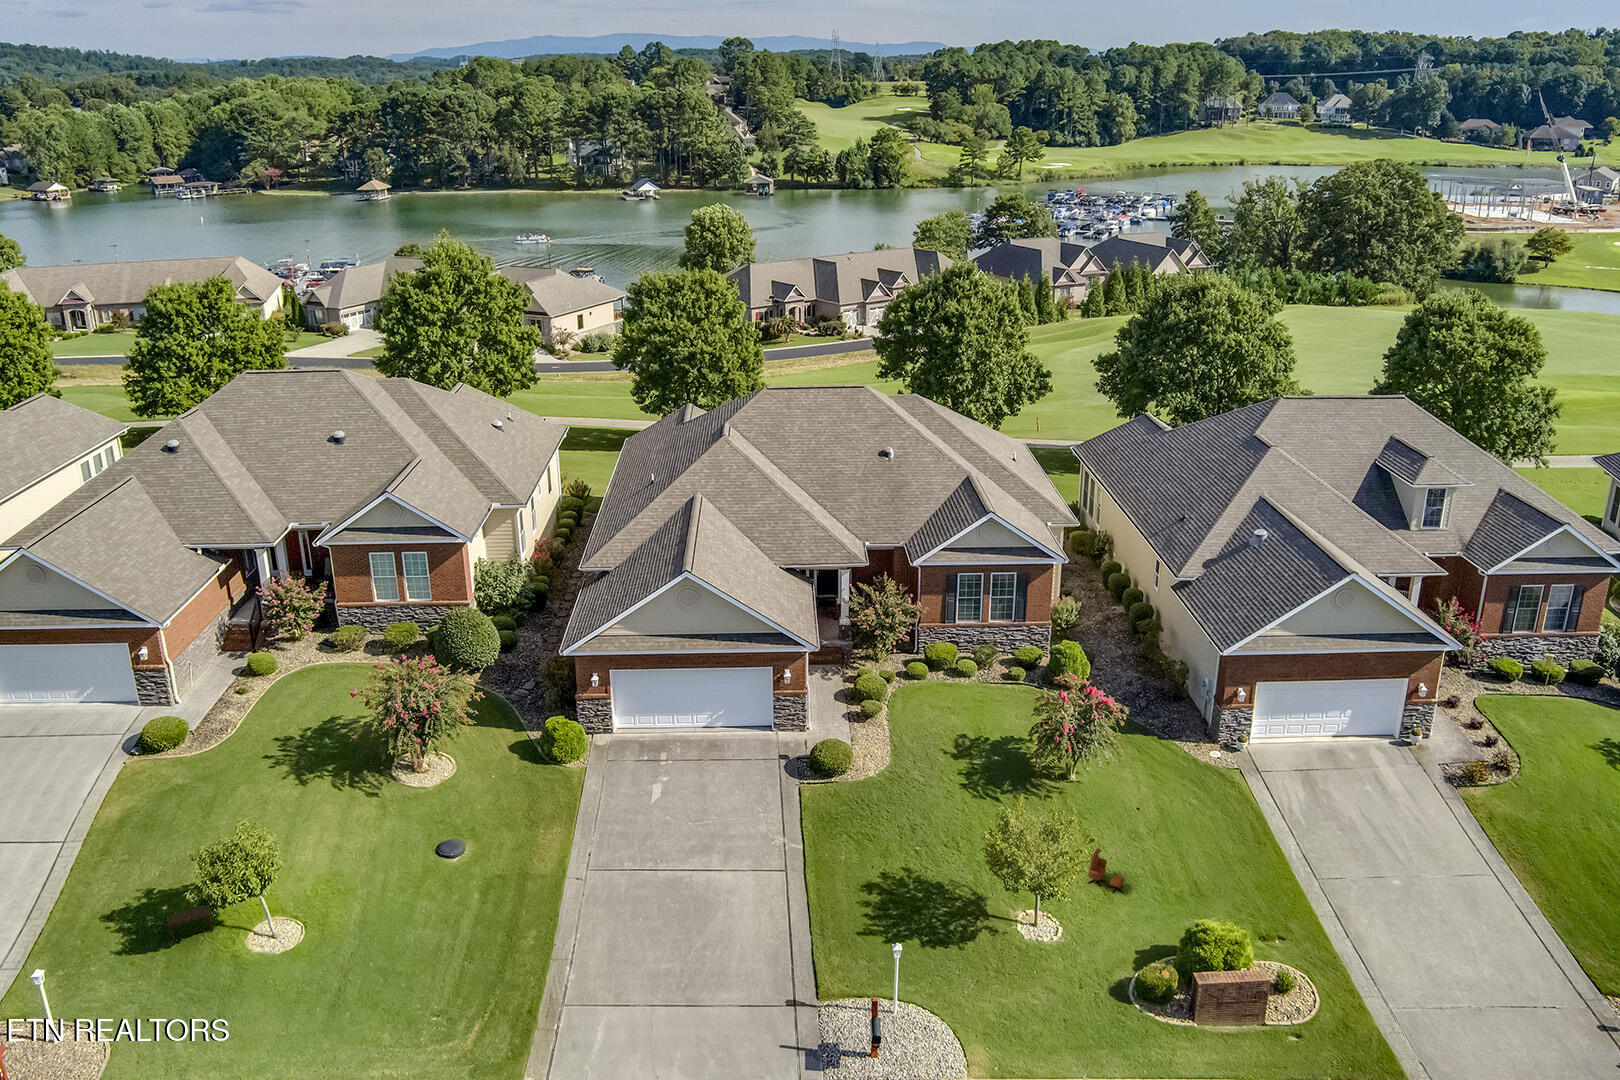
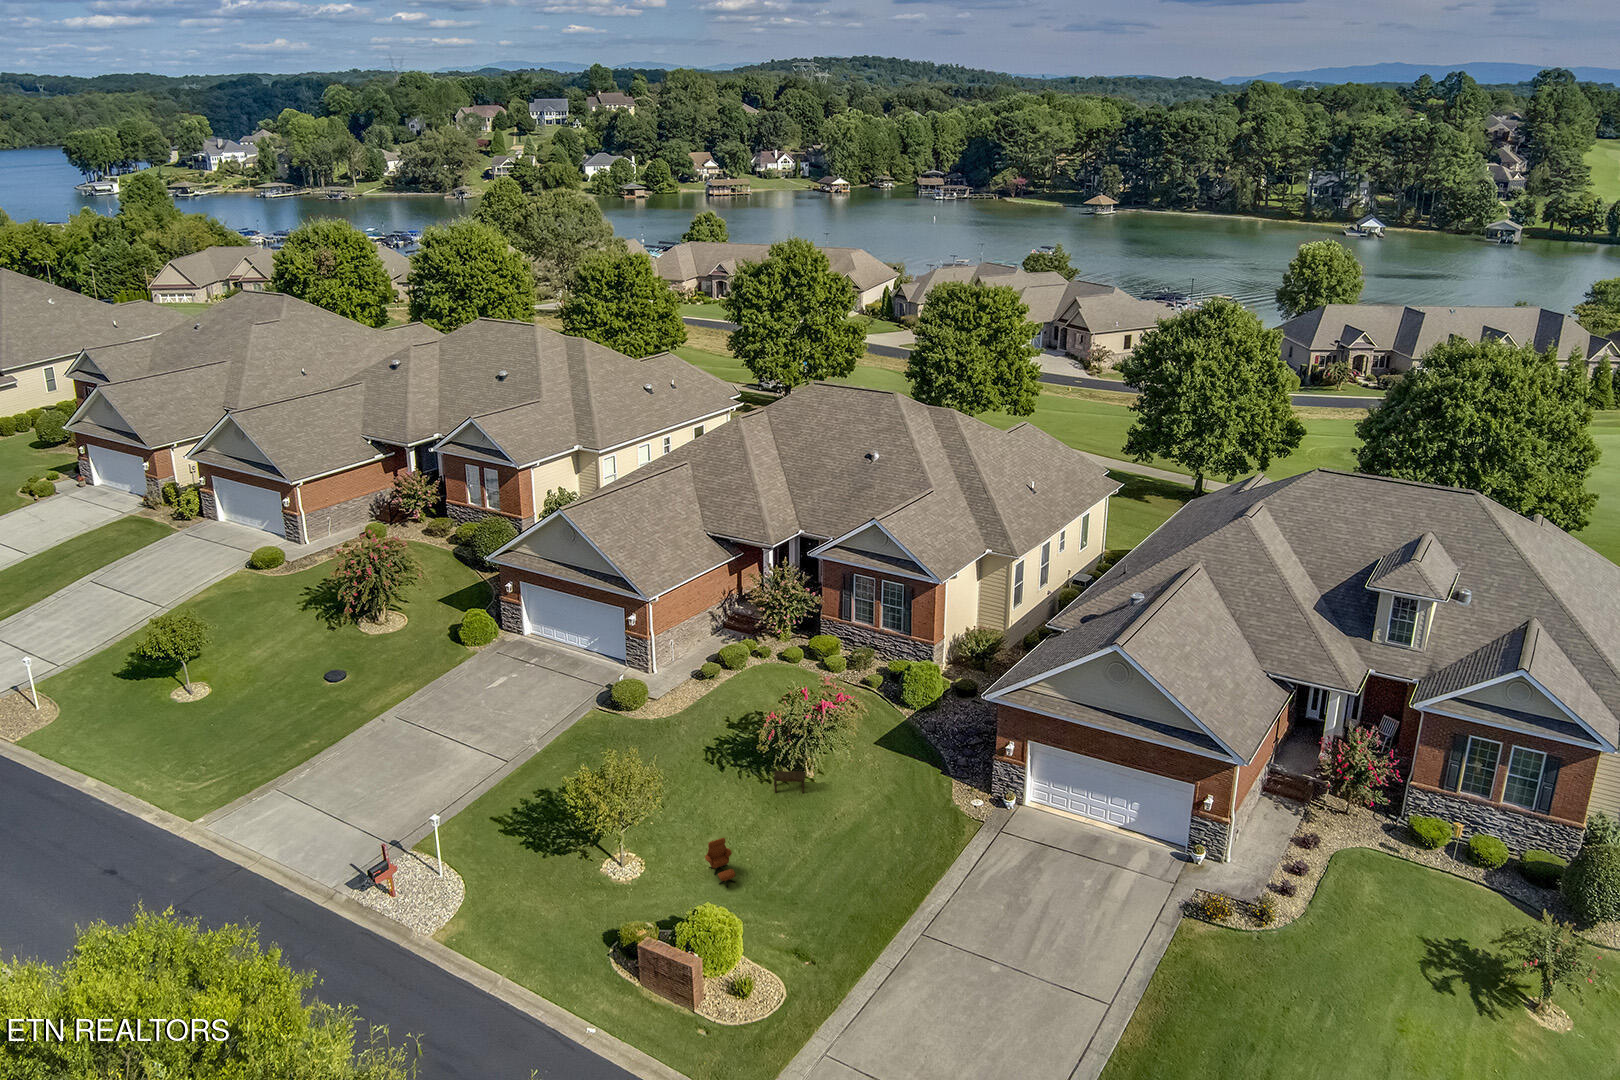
bench: present [168,905,213,942] -> present [774,771,805,793]

